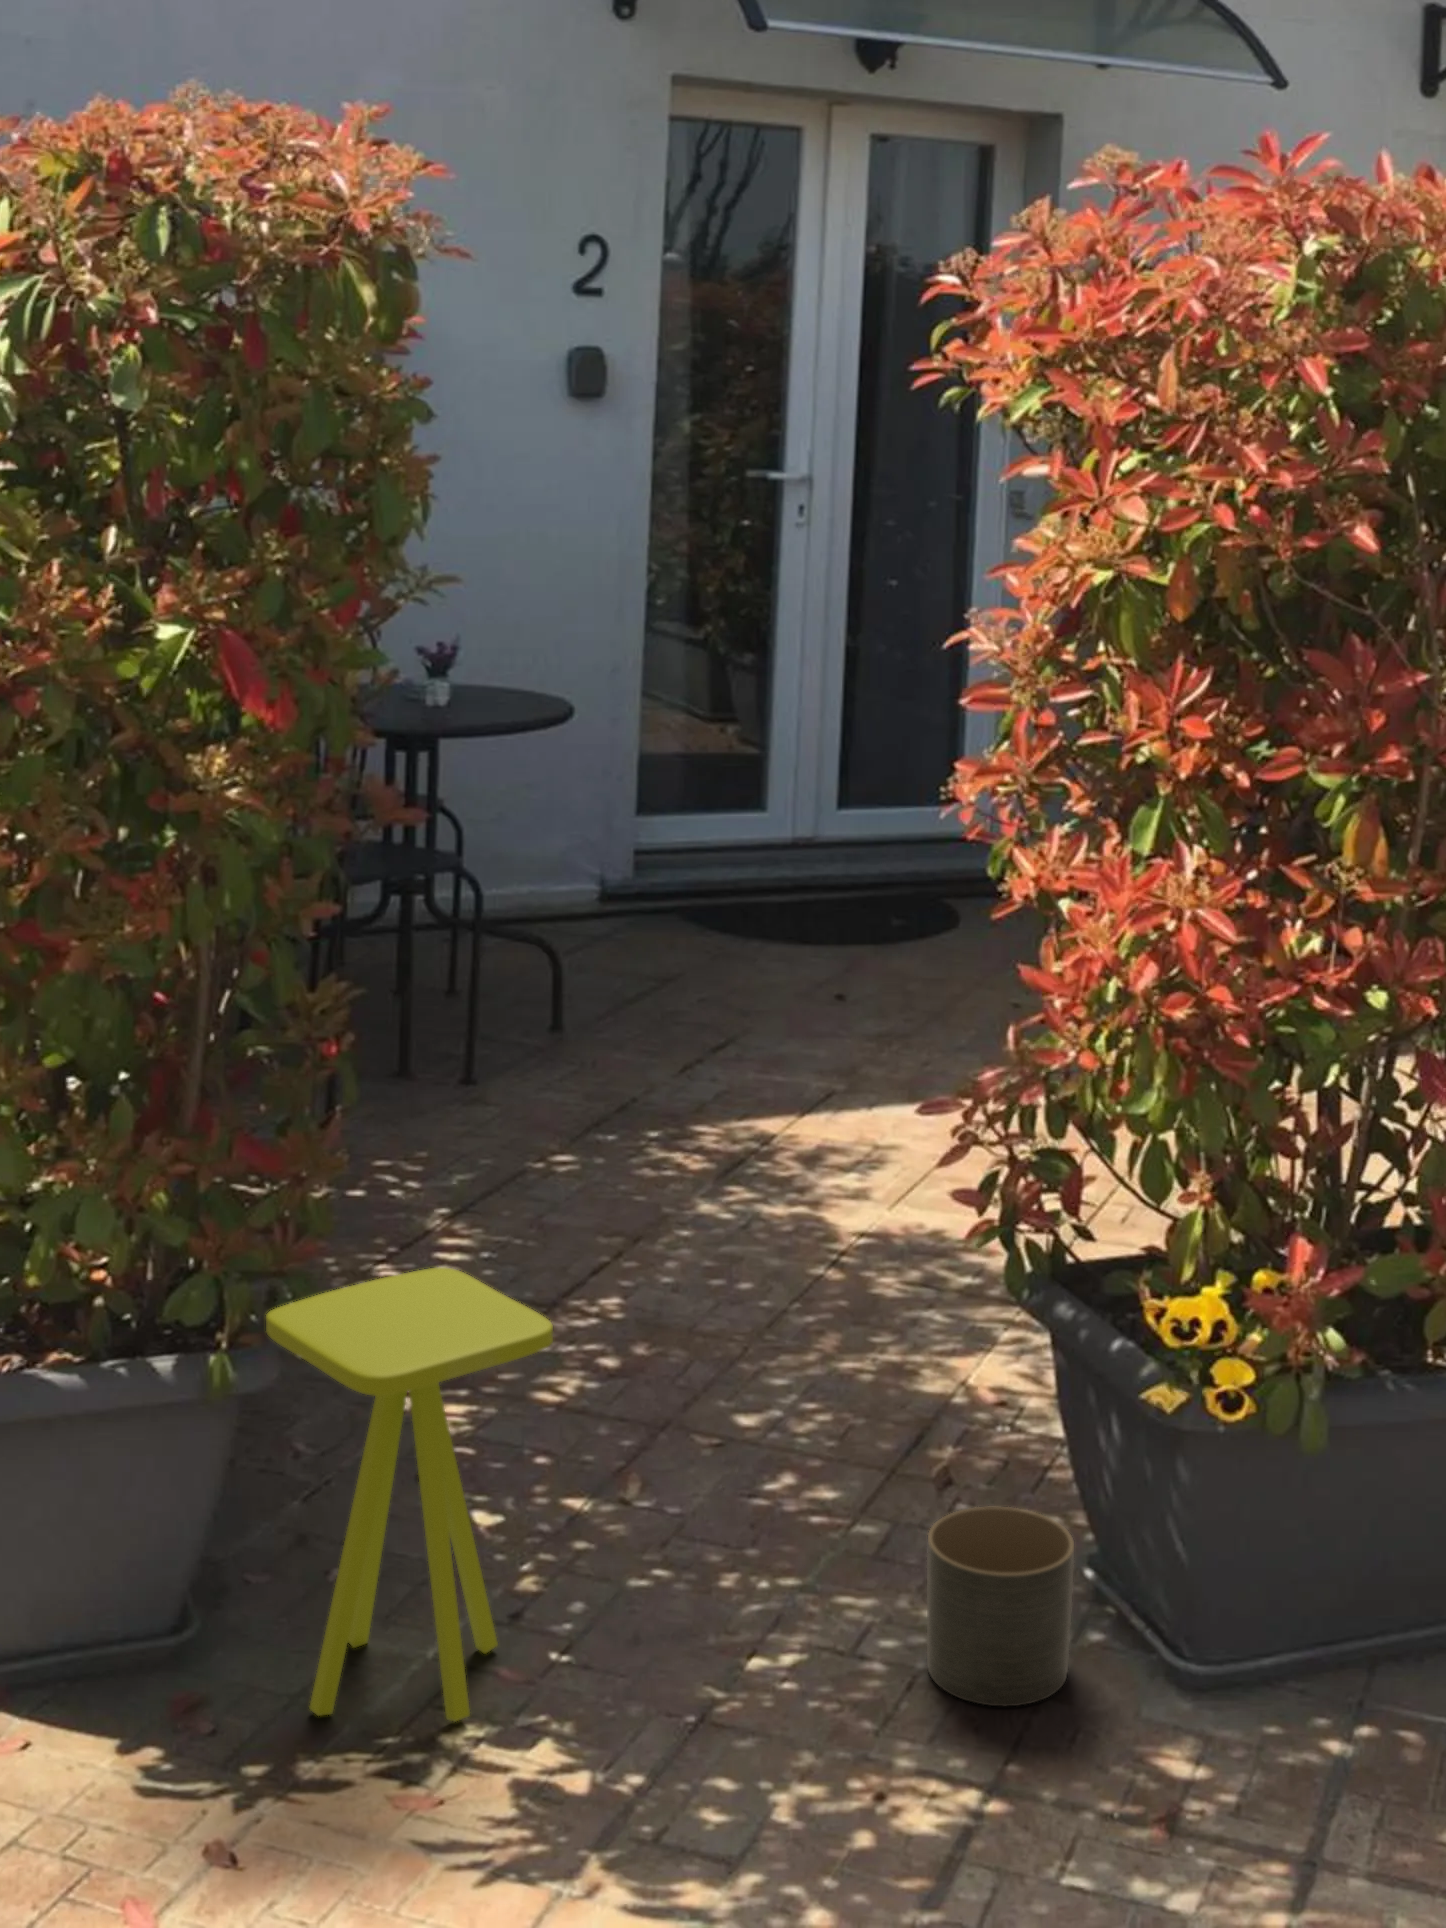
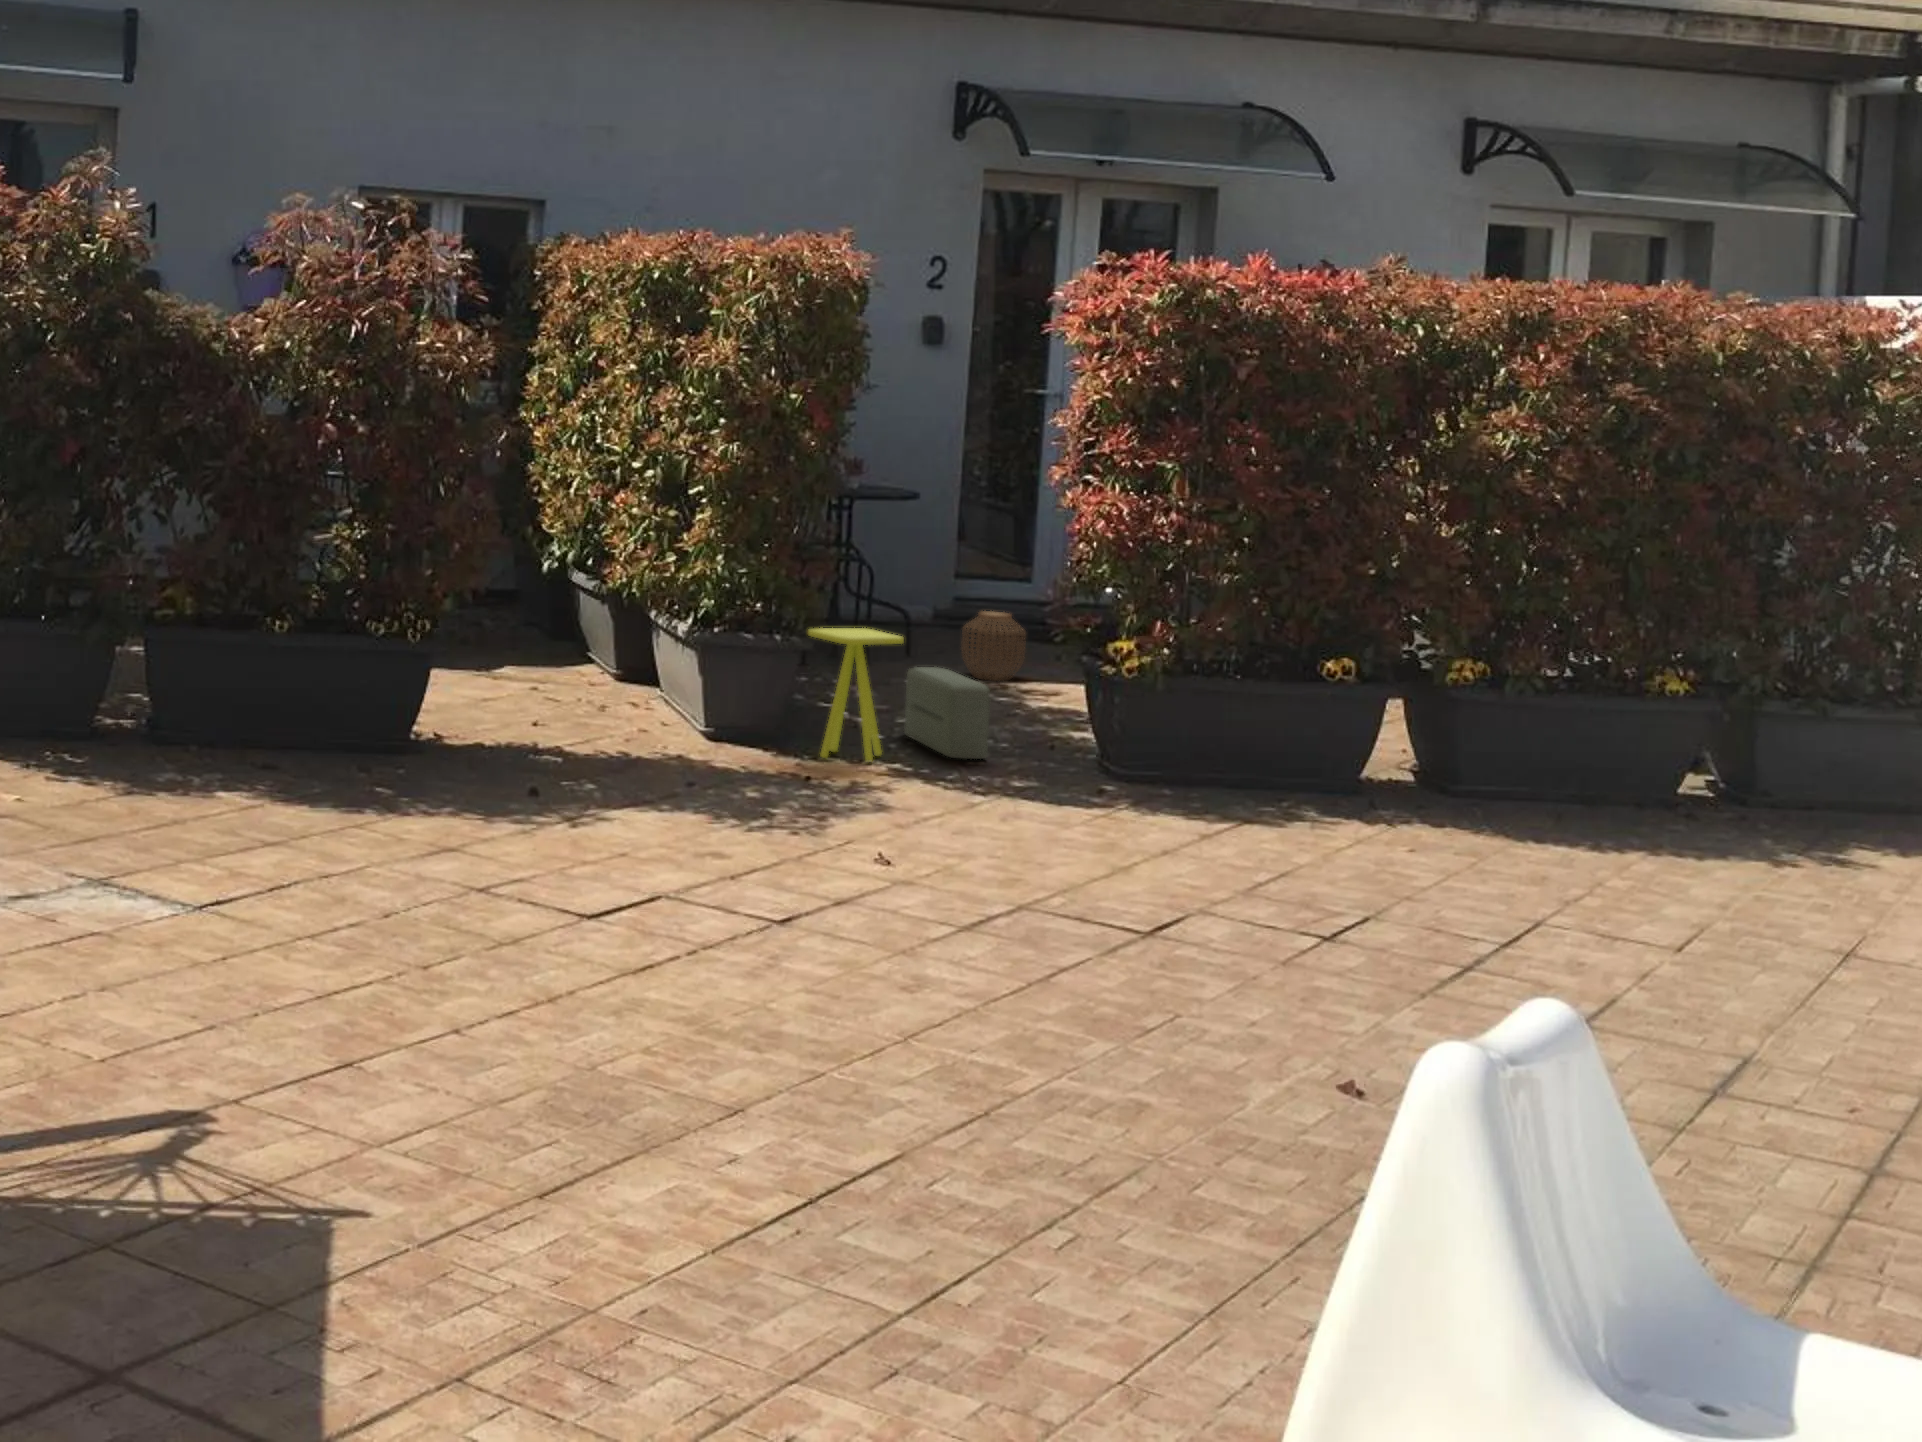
woven basket: none [667,956,798,1108] -> present [962,611,1026,681]
pouf: none [558,1277,796,1618] -> present [904,667,990,759]
planter: present [927,1507,1074,1706] -> none [1032,724,1086,778]

